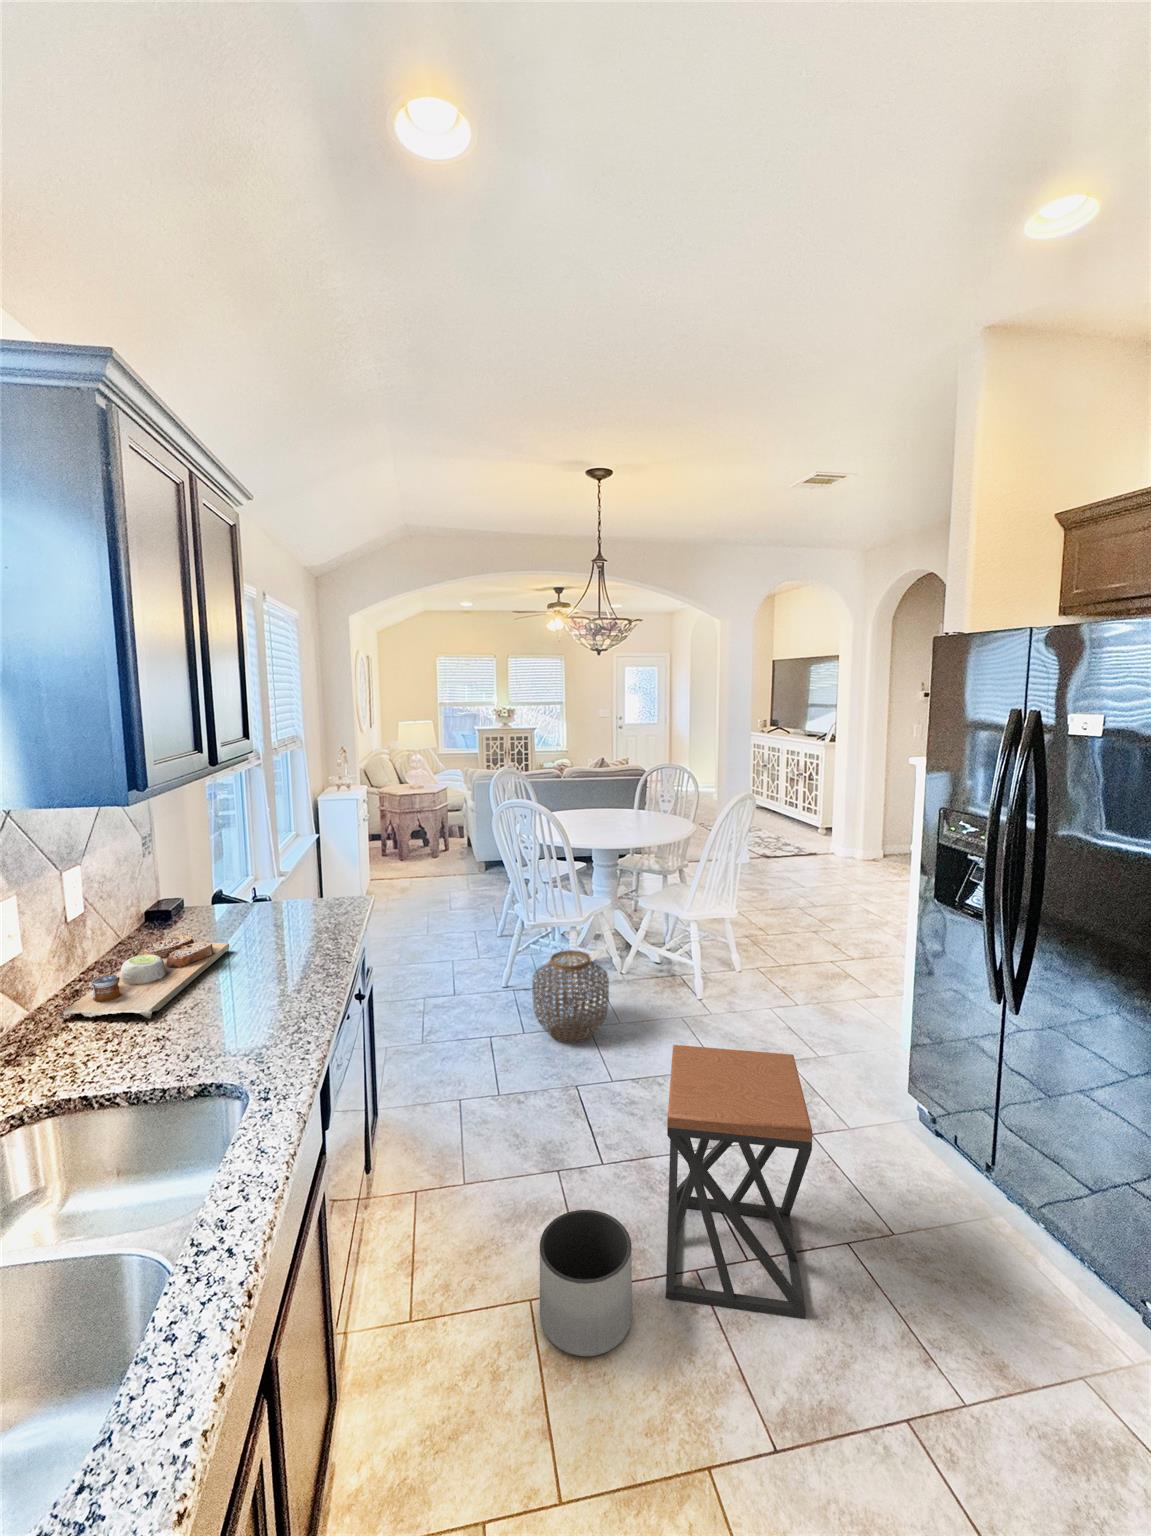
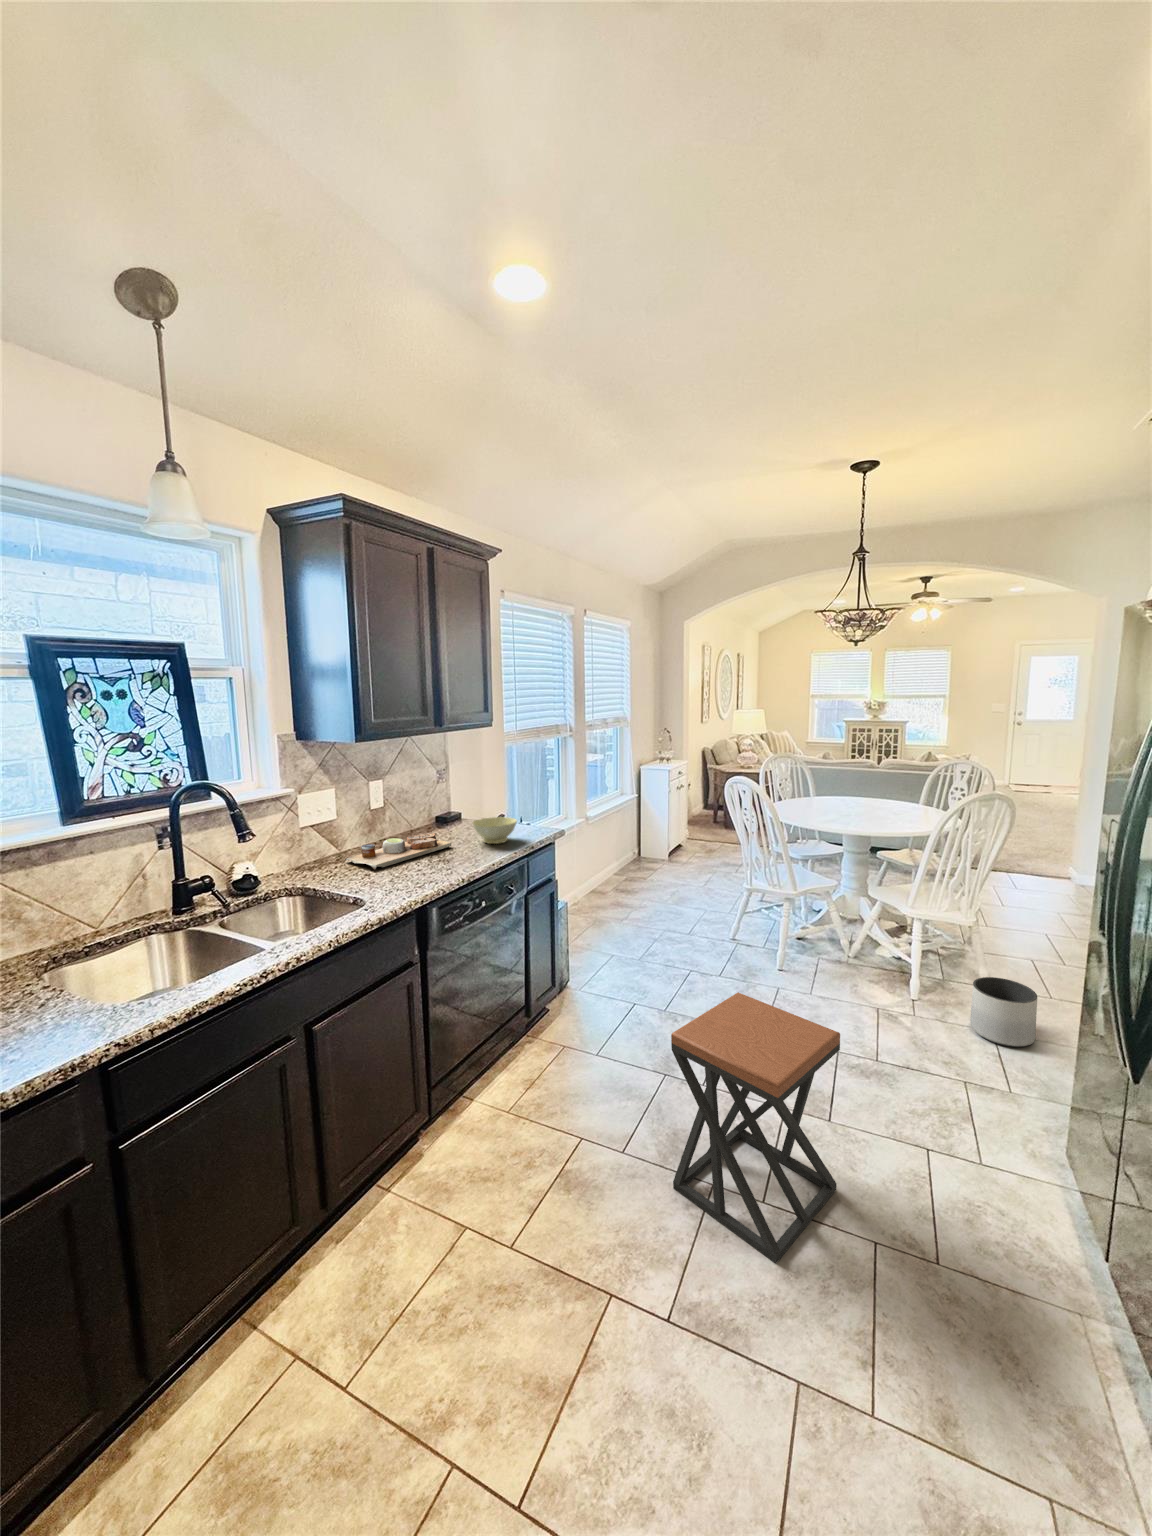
bowl: none [247,889,320,933] -> present [473,817,517,844]
woven basket: present [532,950,609,1042] -> none [728,914,799,996]
planter: present [540,1210,632,1357] -> present [970,977,1037,1047]

